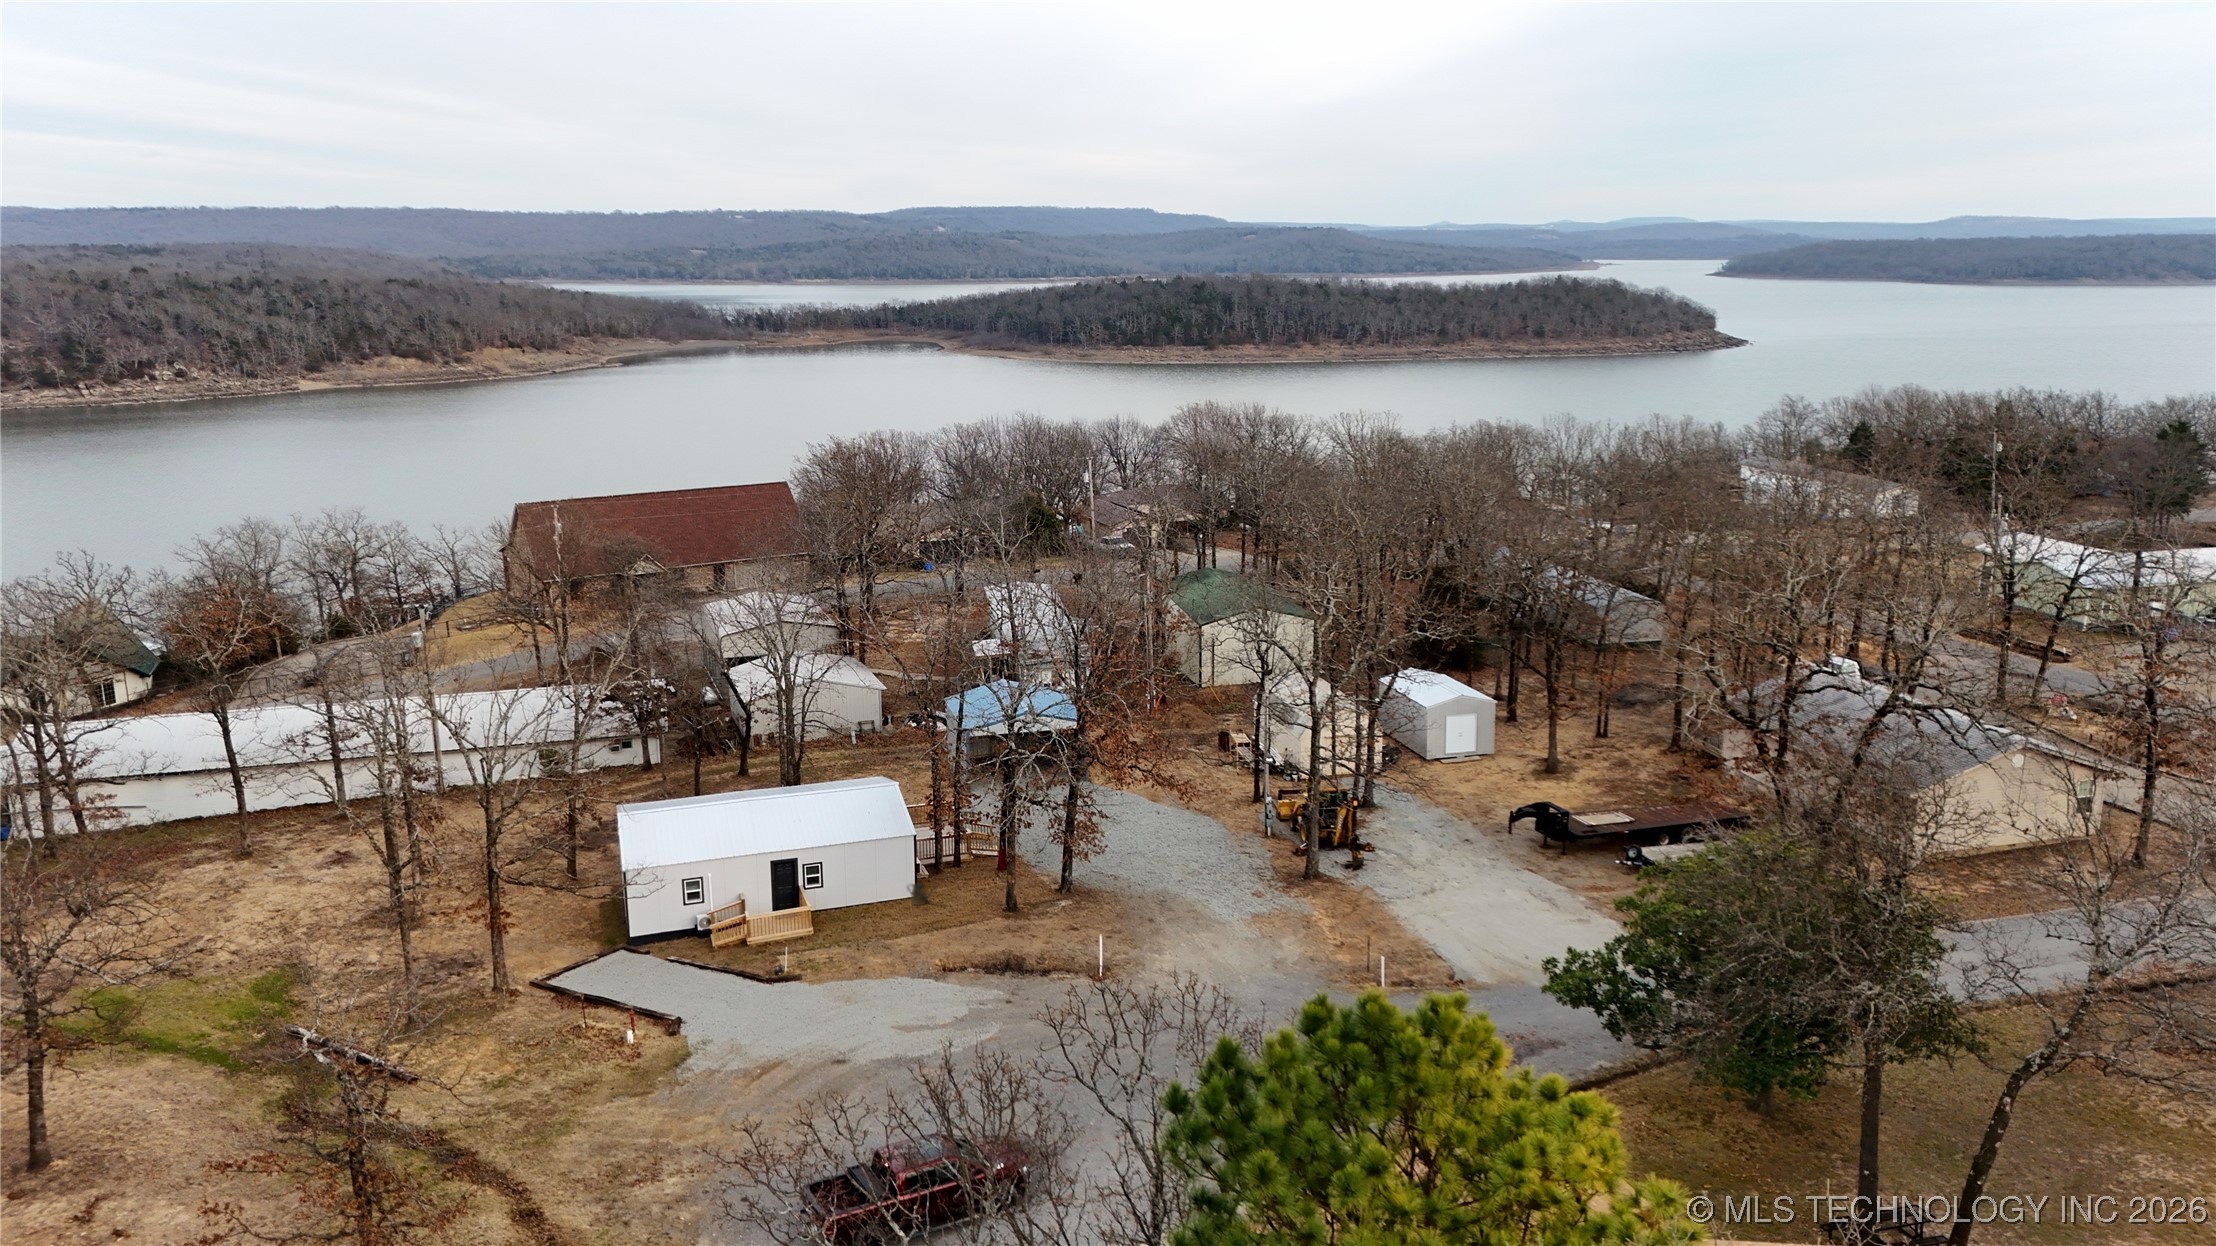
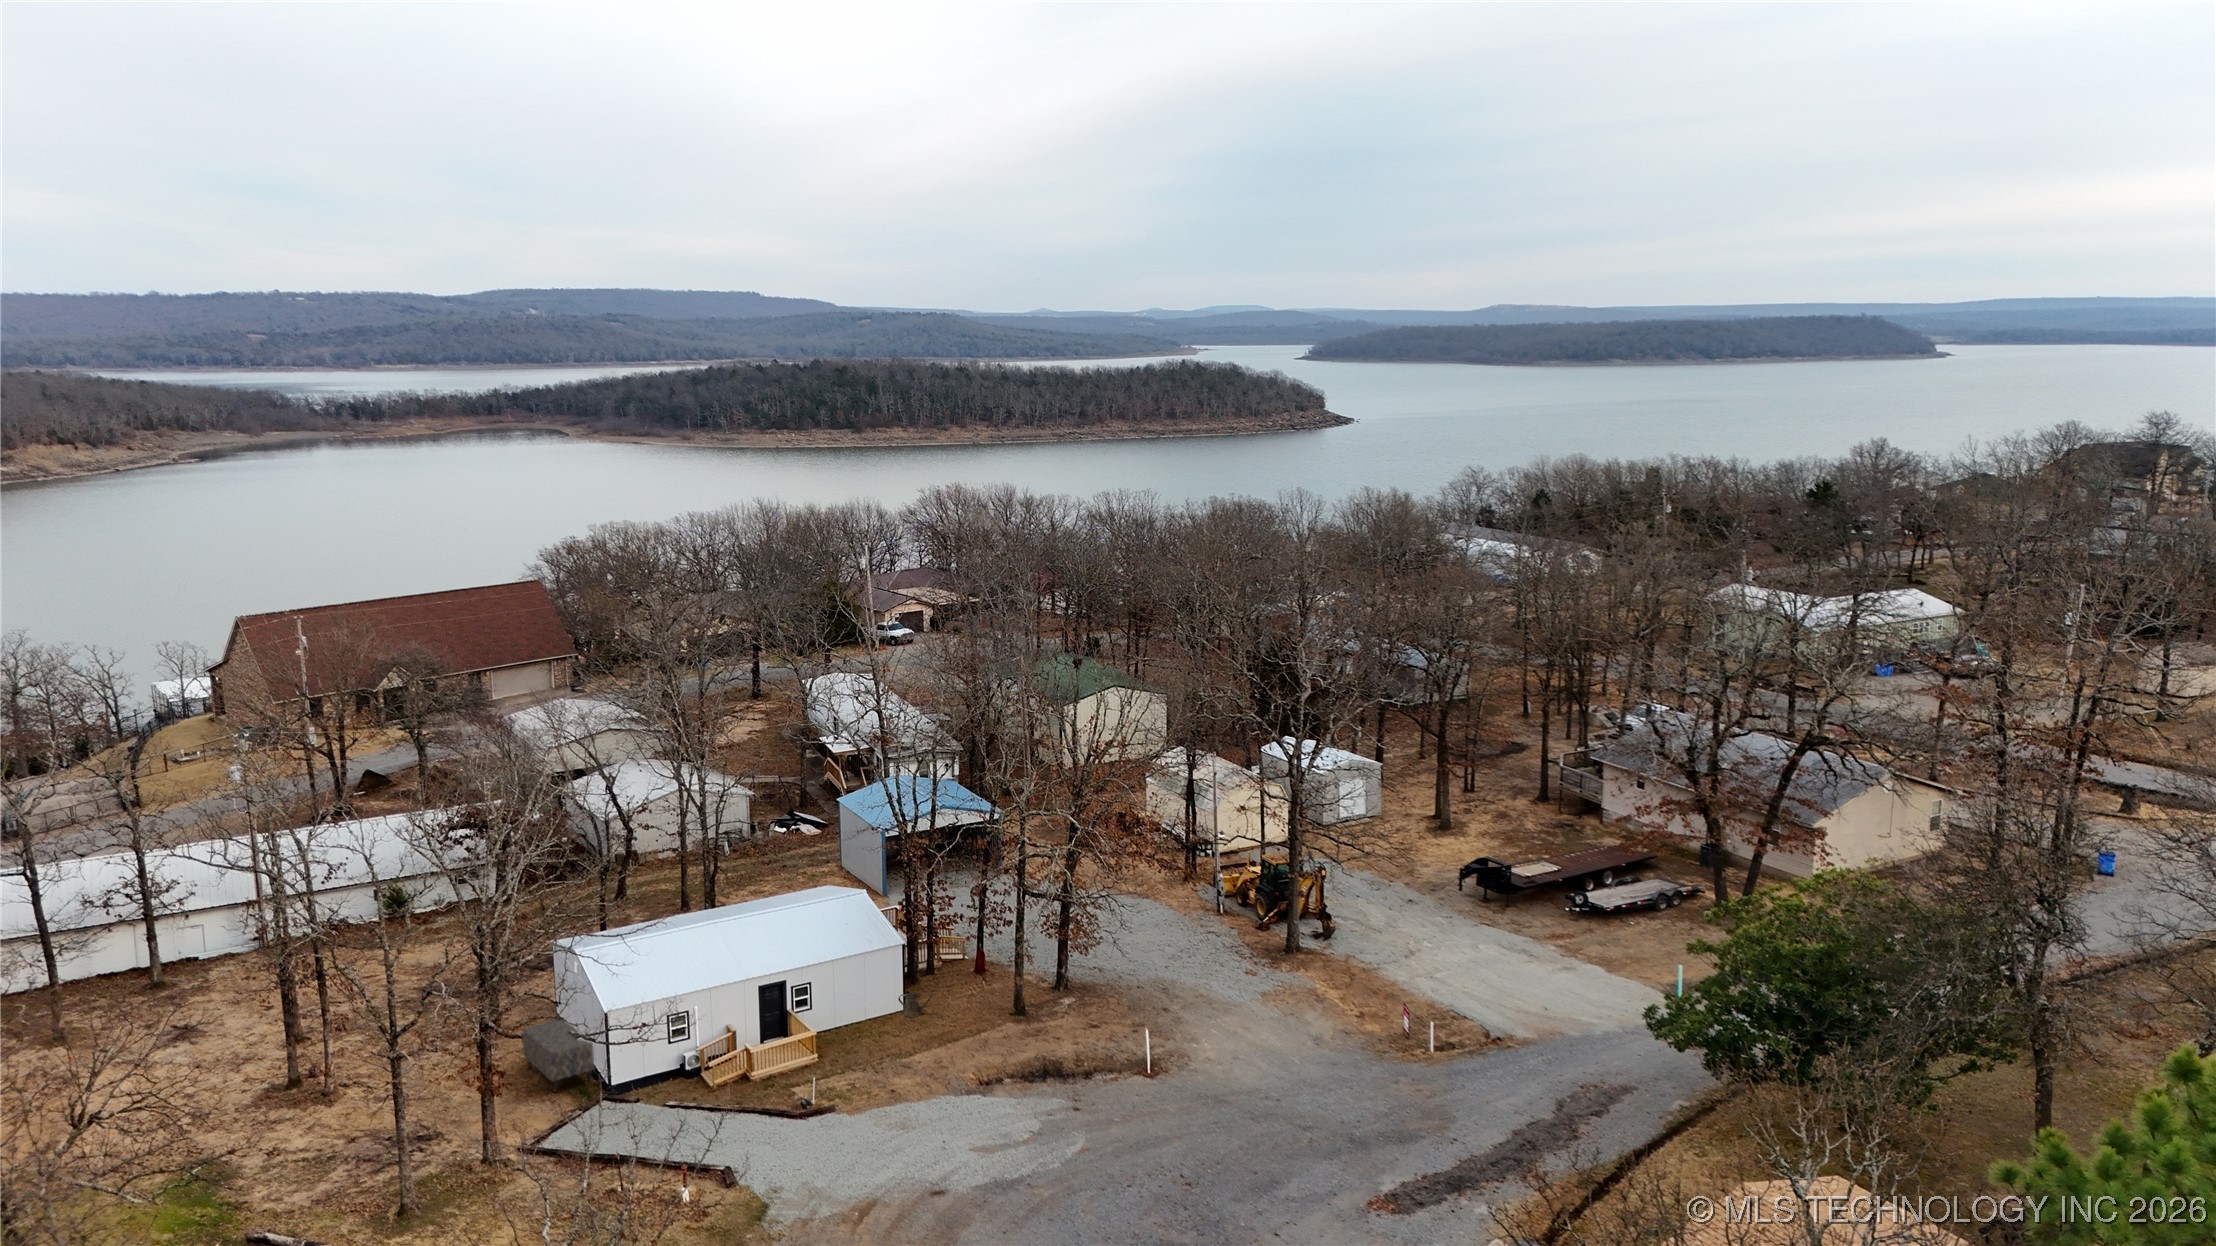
bench: none [577,876,625,938] -> present [522,1019,594,1093]

